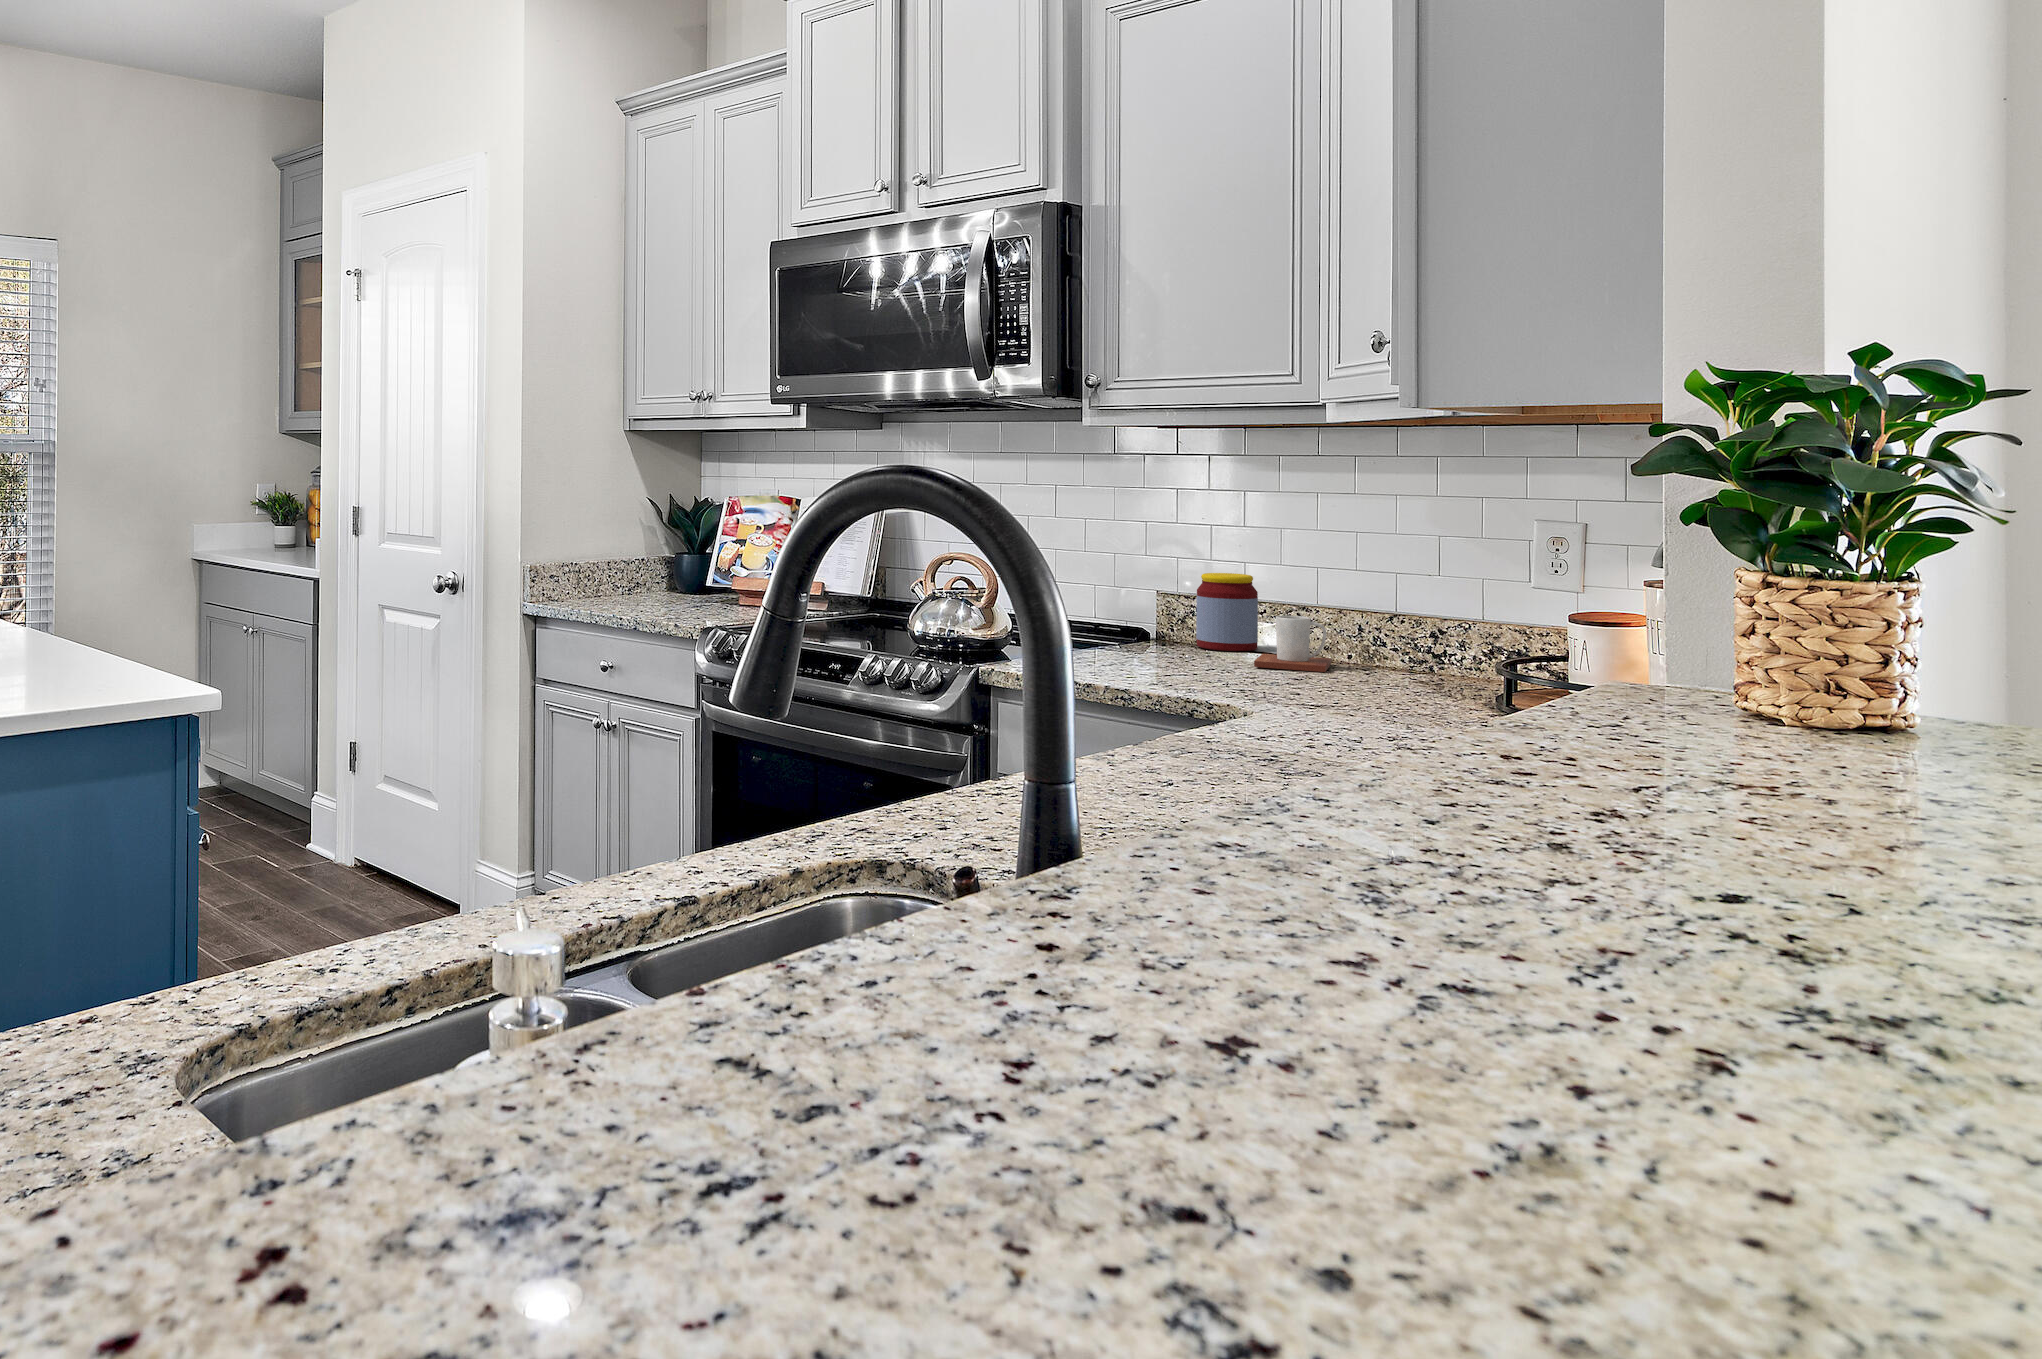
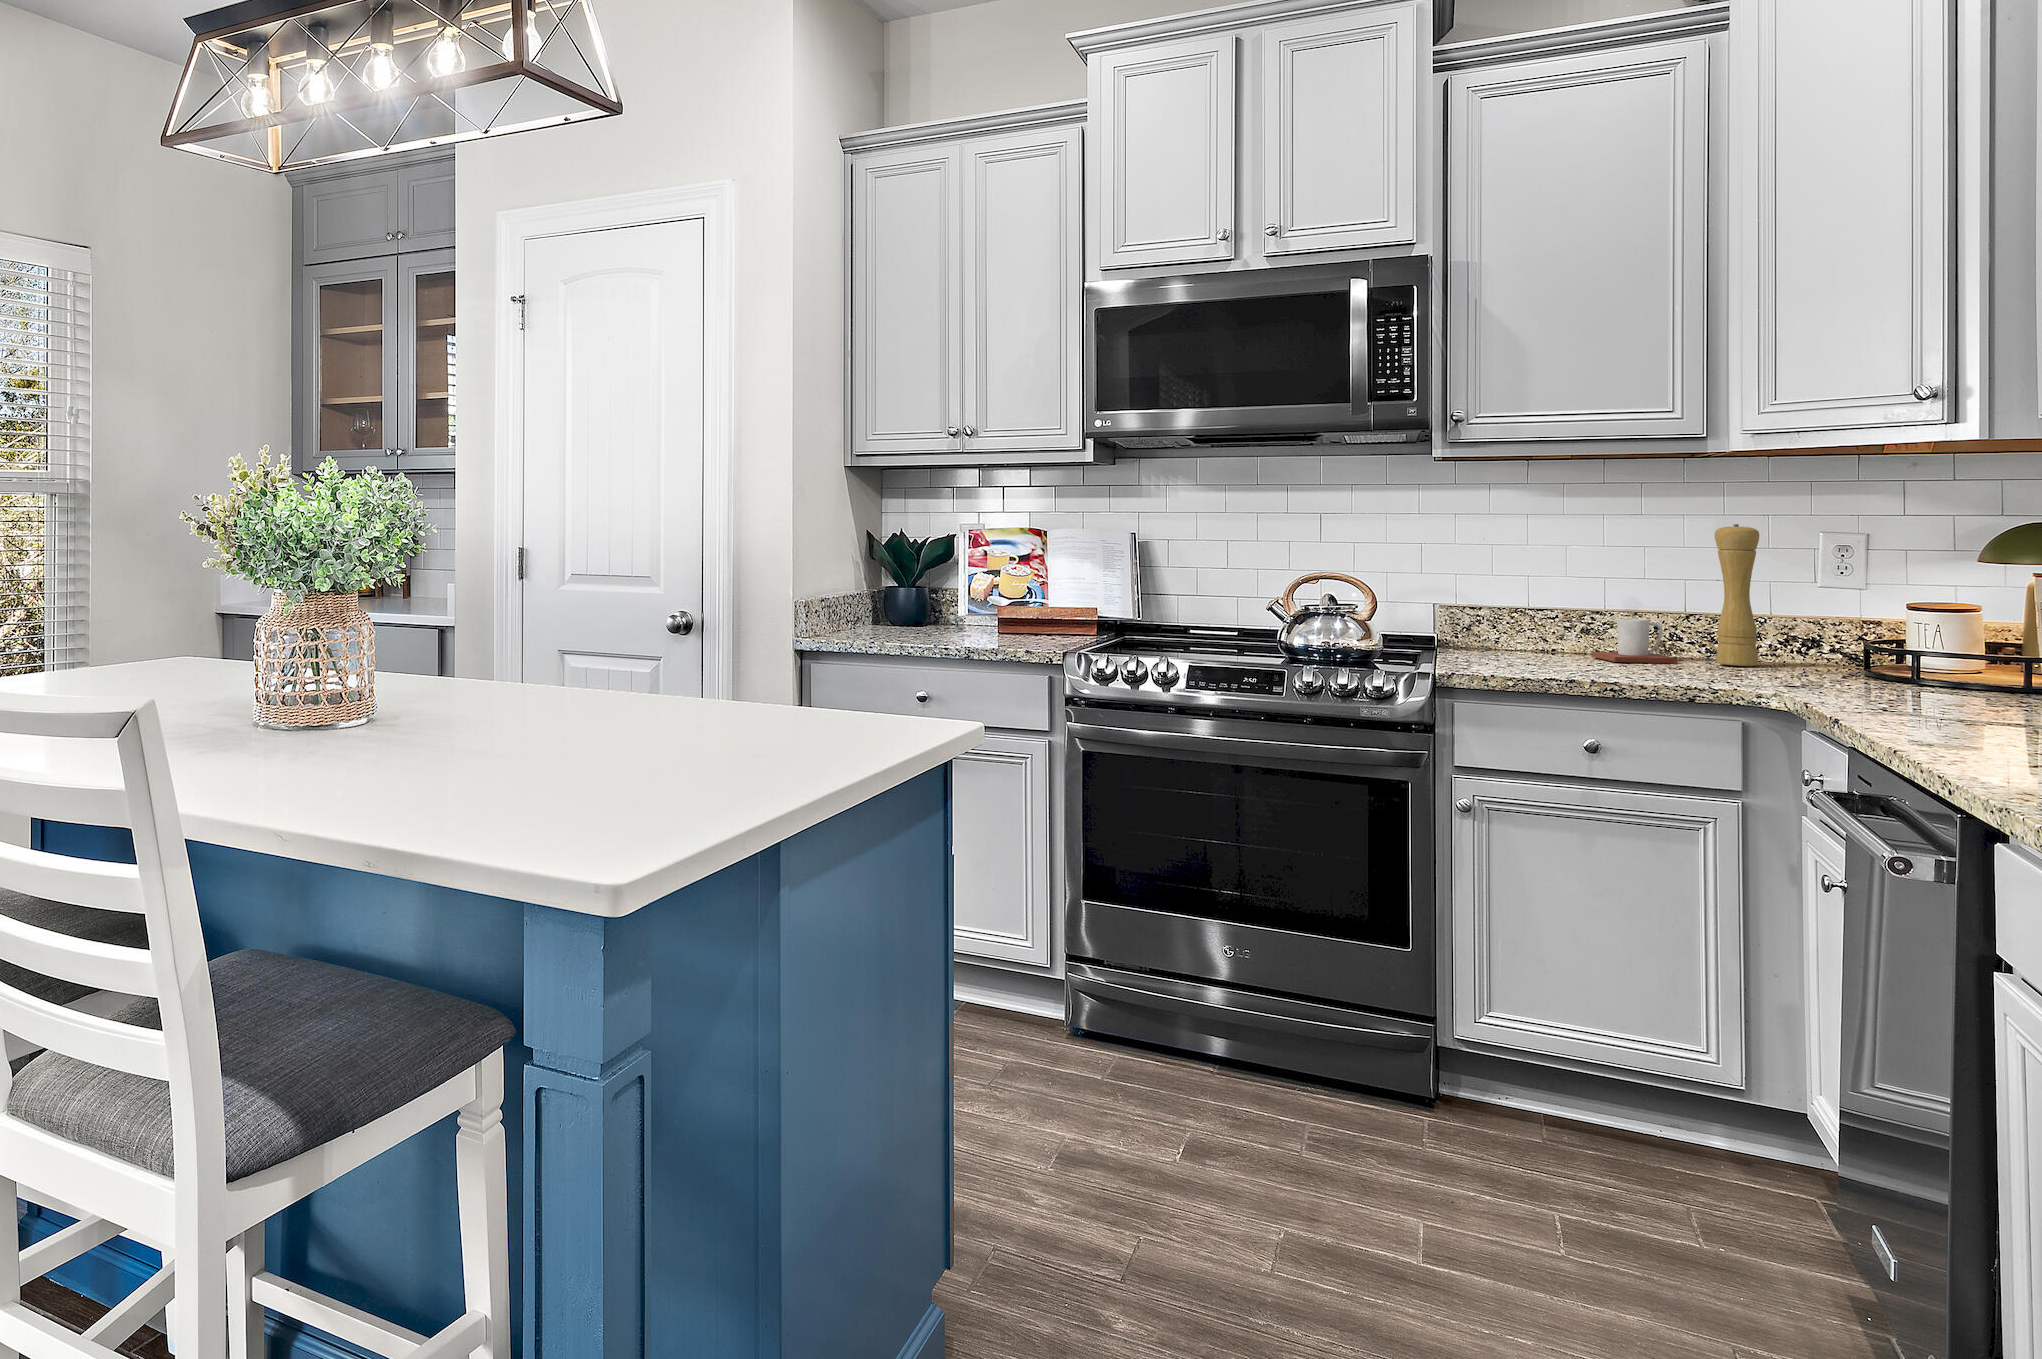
pepper mill: none [1361,507,1408,680] -> present [1715,524,1759,666]
jar: present [1196,573,1258,651] -> none [1493,586,1550,652]

